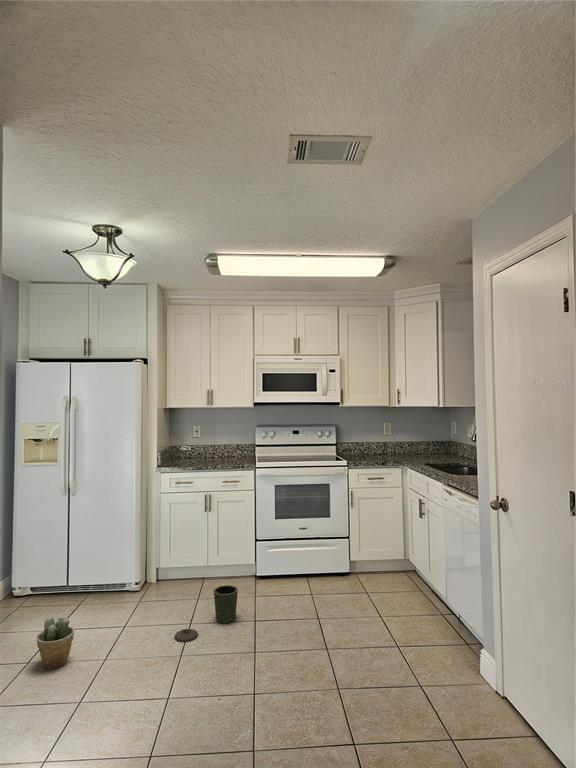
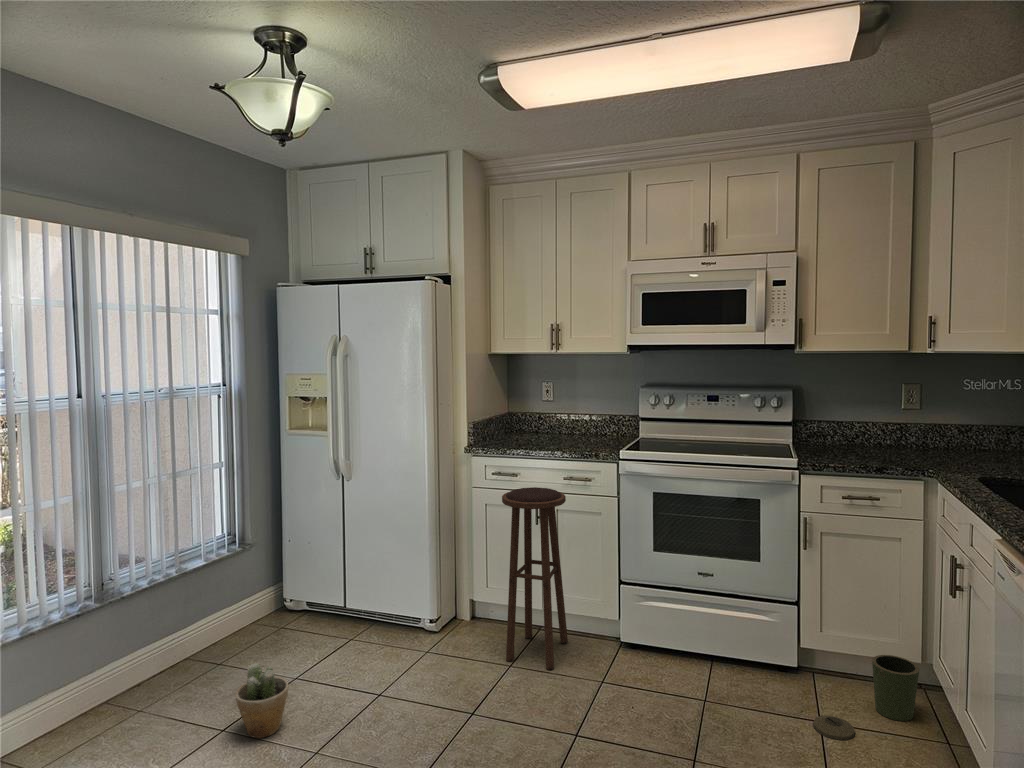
stool: none [191,488,229,598] -> present [502,487,568,670]
trash can: present [175,585,238,642] -> present [813,655,919,741]

